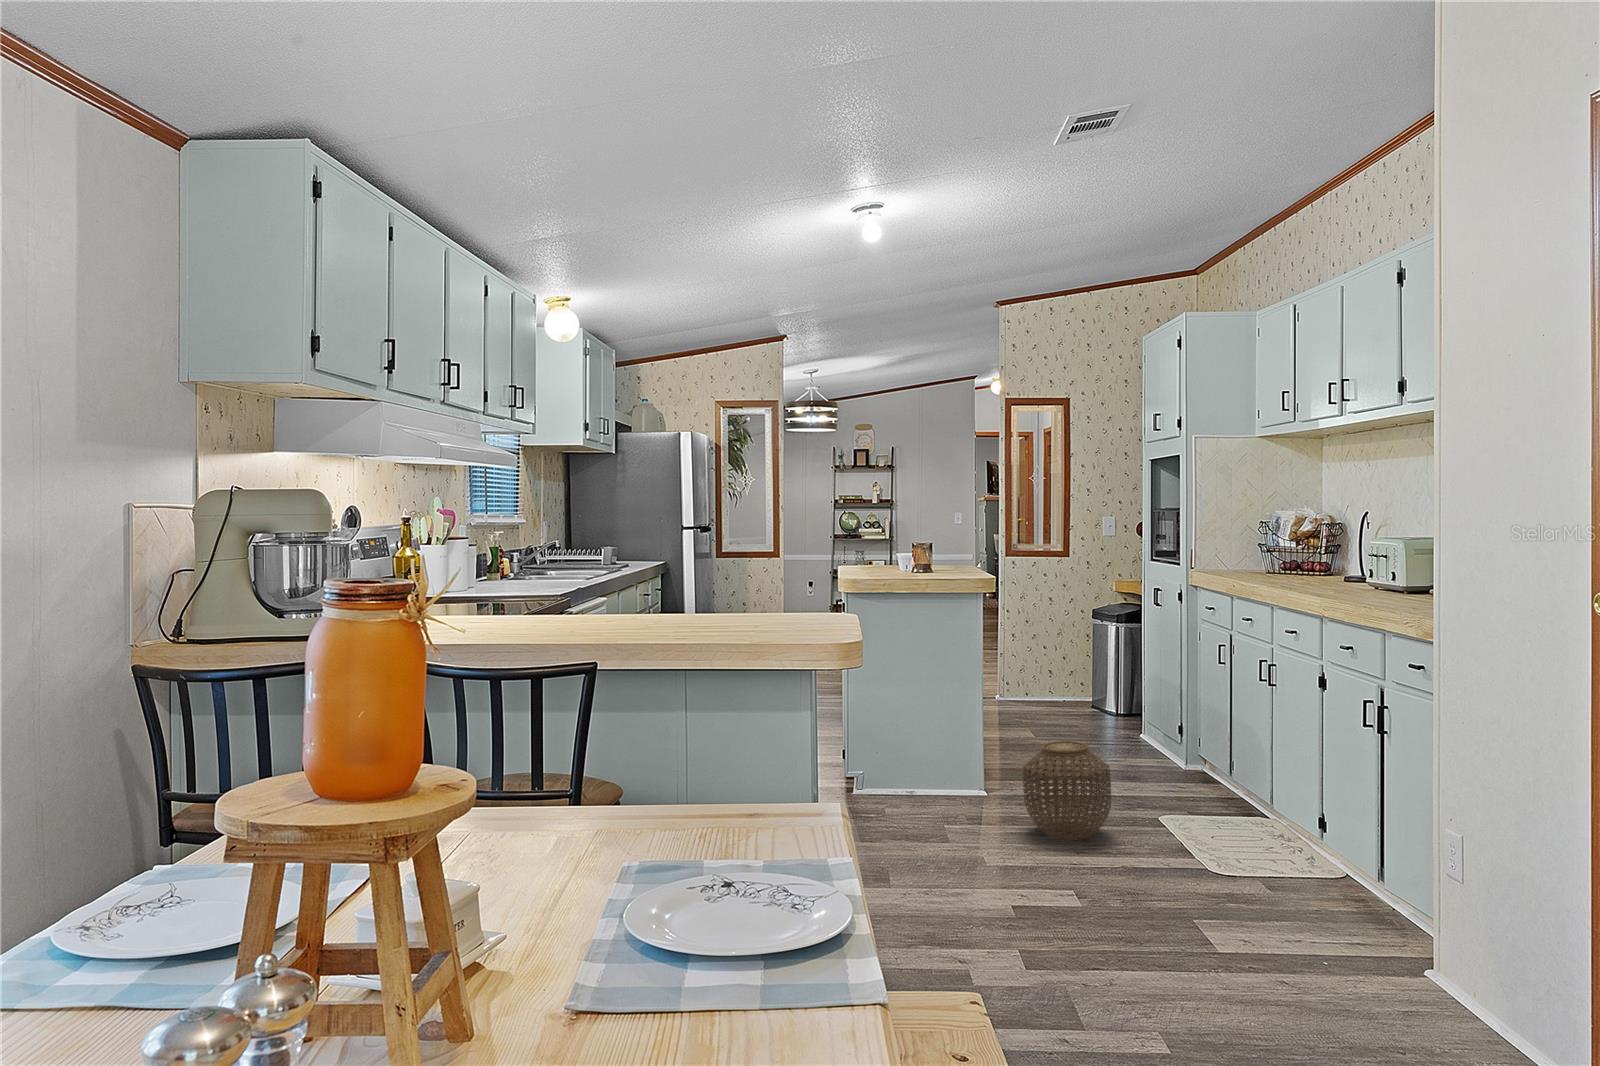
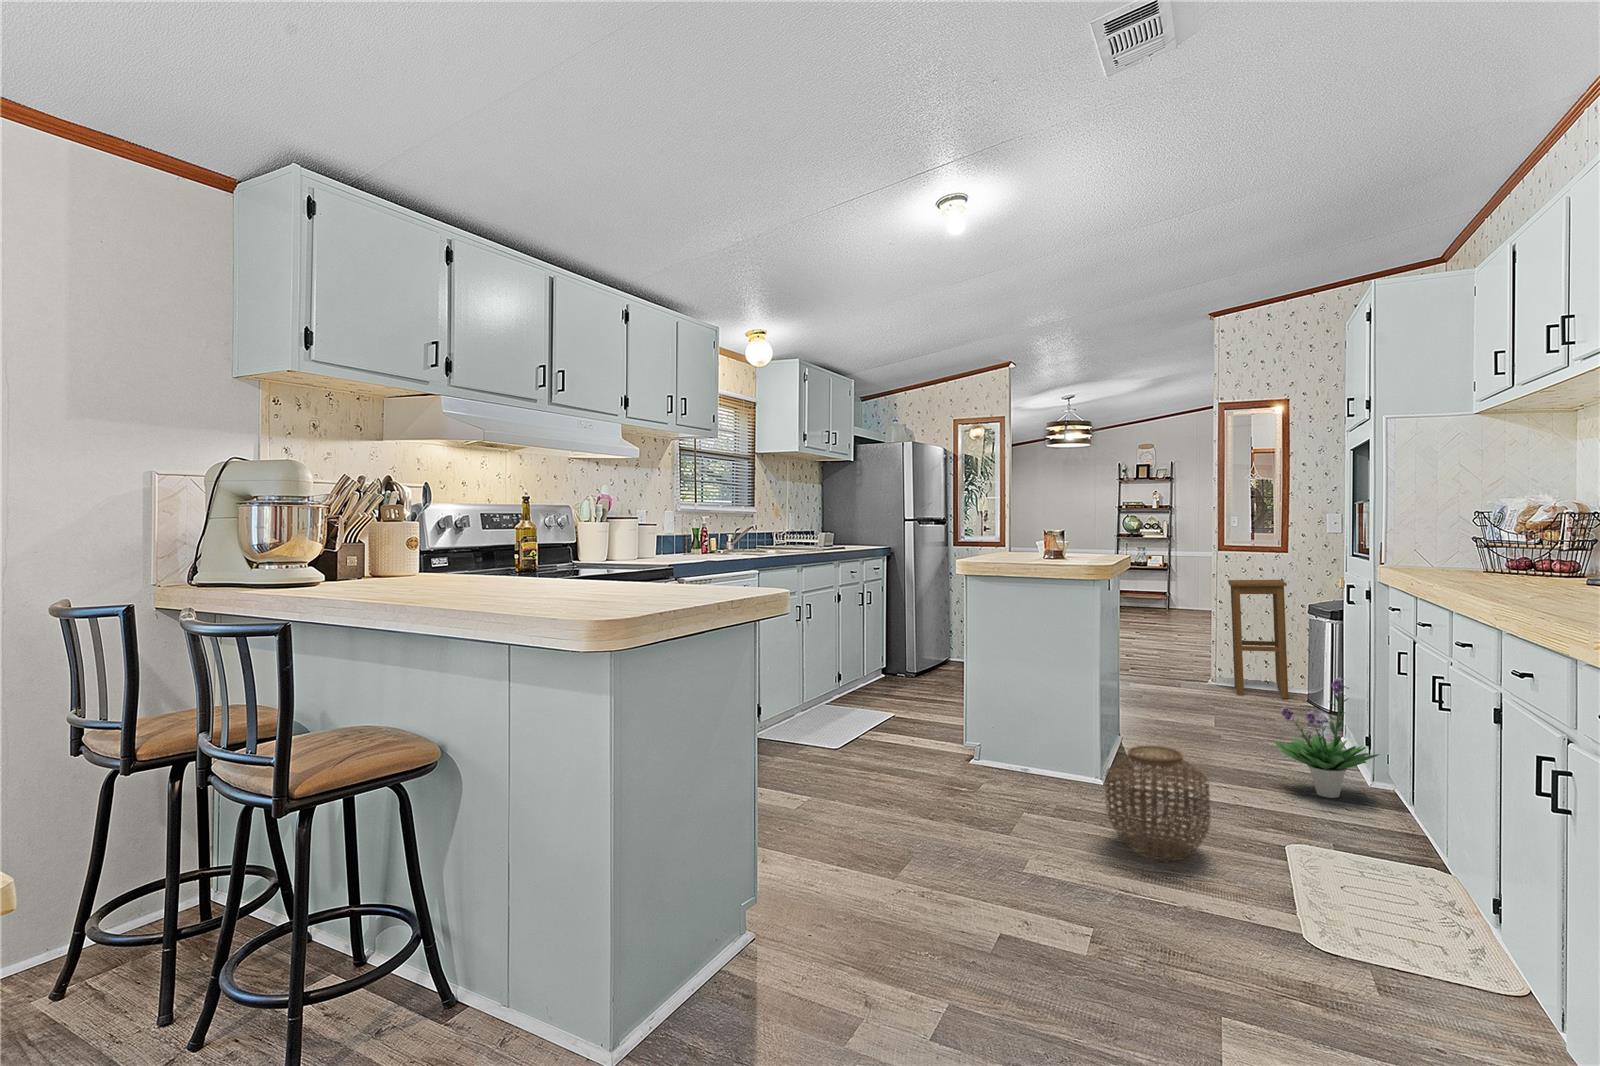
stool: none [1013,584,1074,705] -> present [1228,580,1288,698]
potted plant: none [1114,671,1197,779] -> present [1275,677,1379,798]

